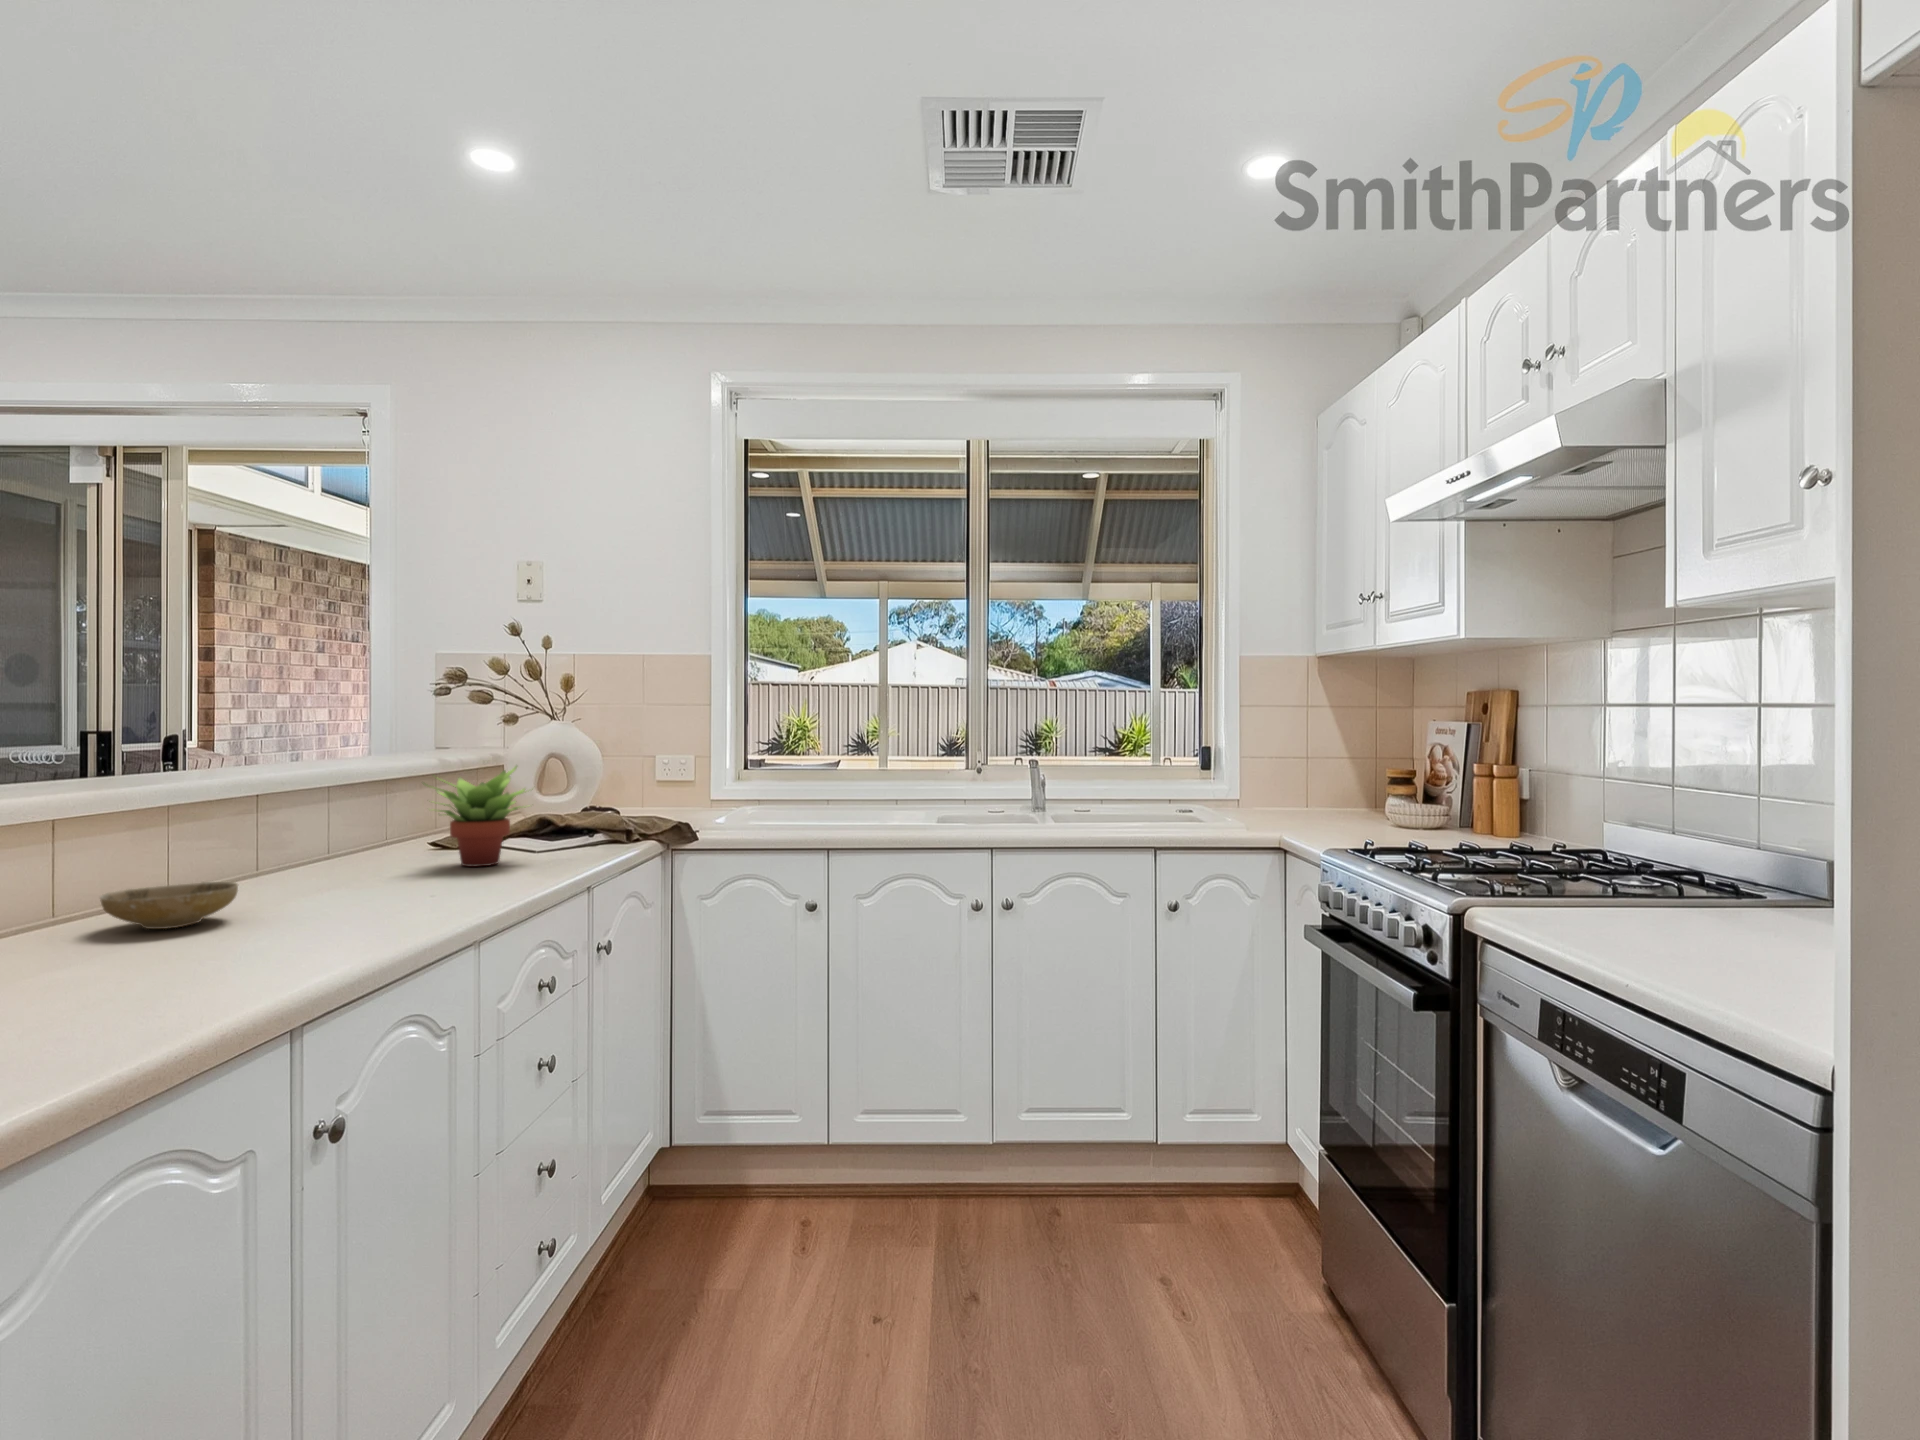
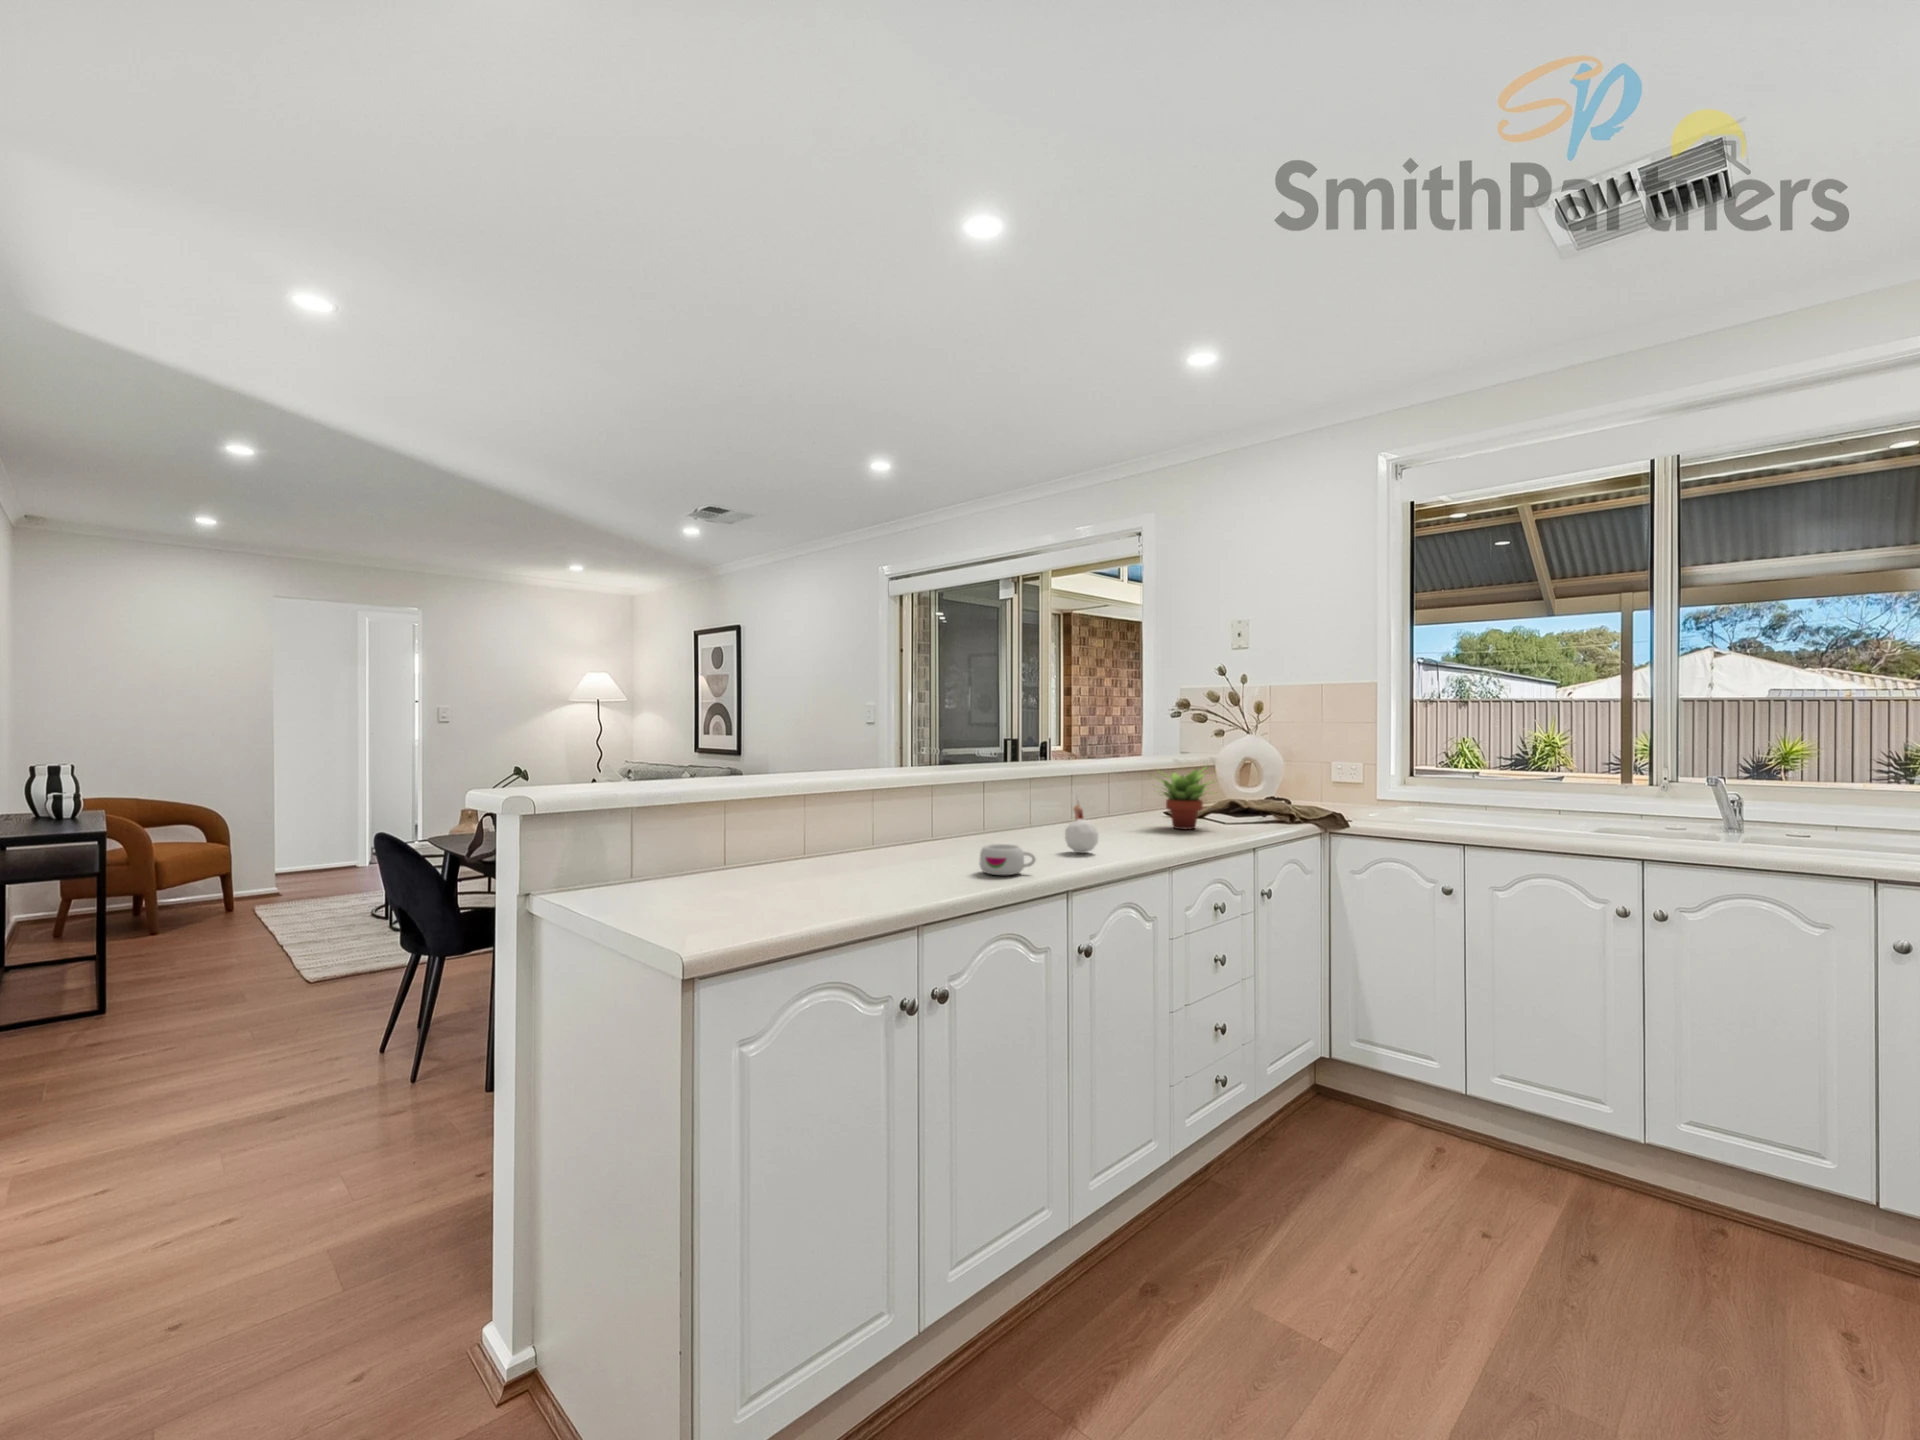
candle: none [280,825,351,930] -> present [1065,805,1098,853]
ceramic bowl: present [100,882,238,929] -> none [992,822,1050,844]
mug: none [89,936,234,1005] -> present [979,844,1036,875]

